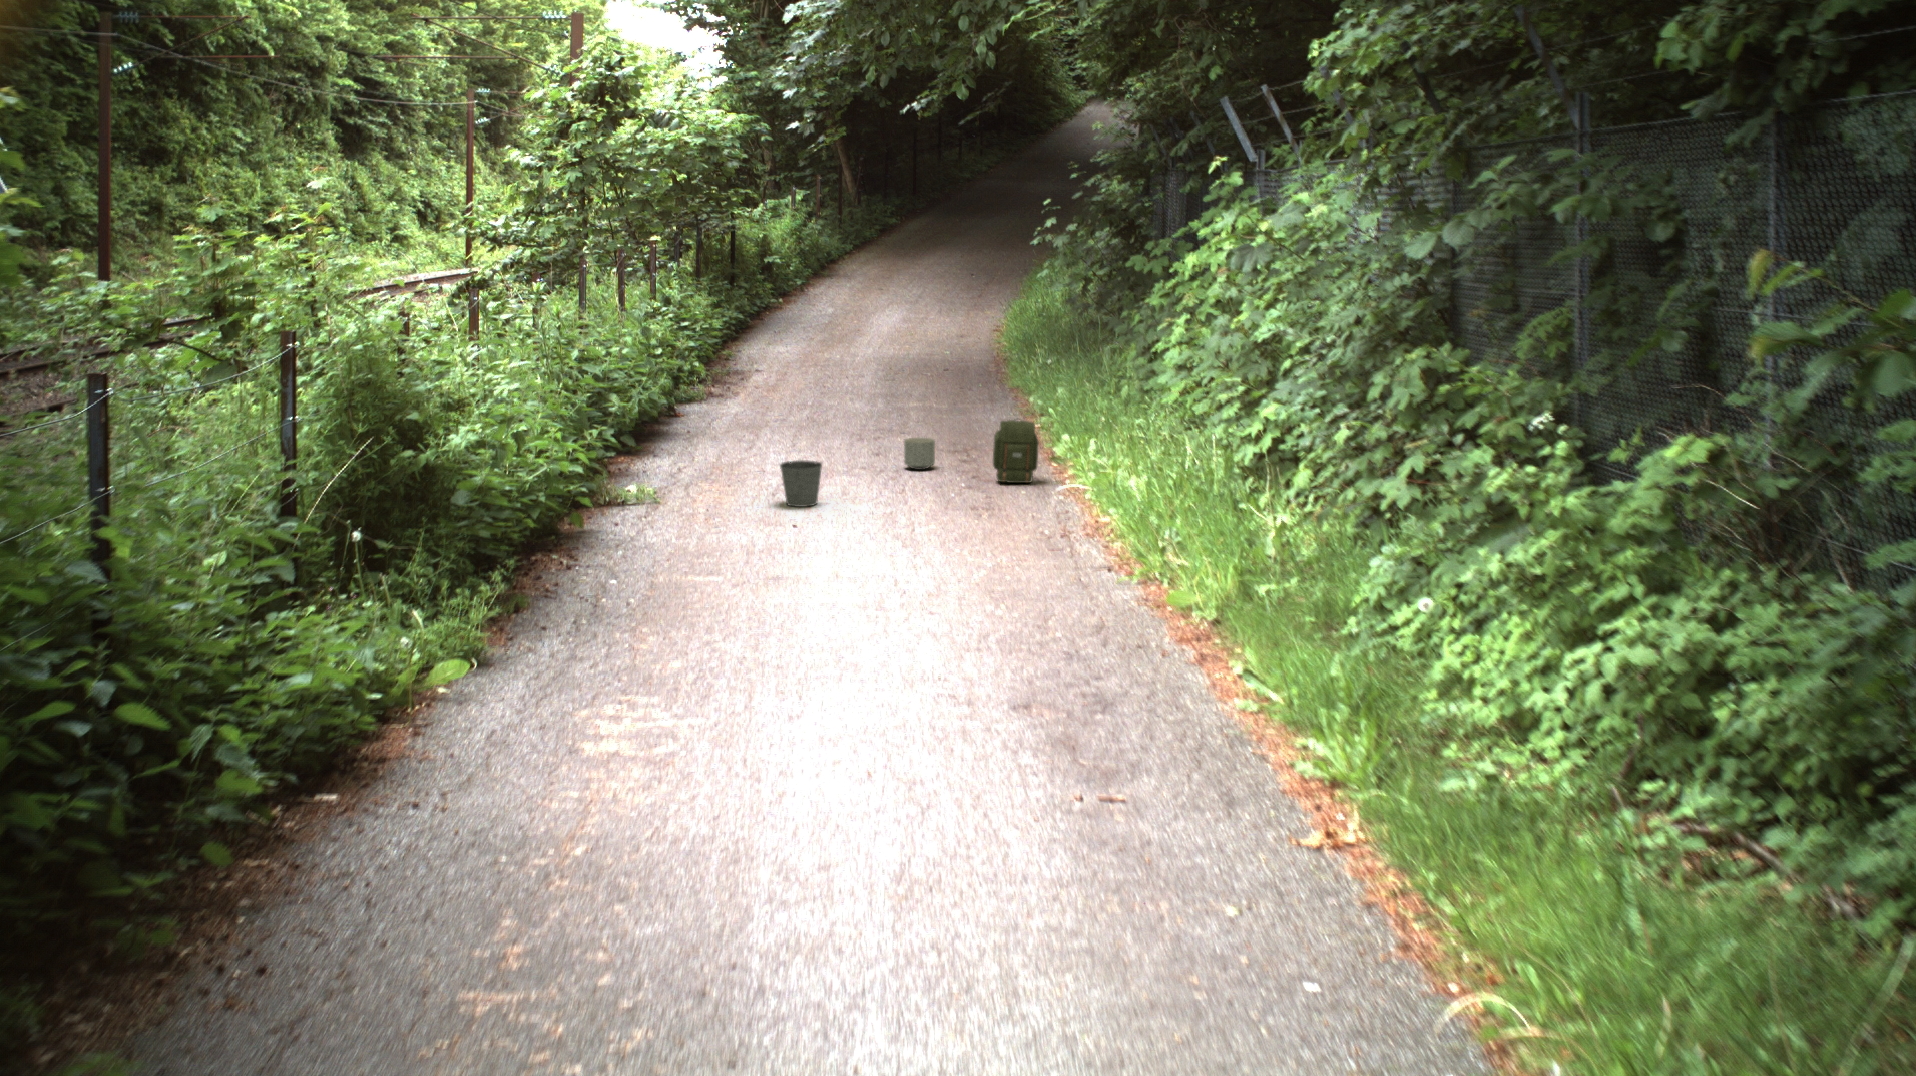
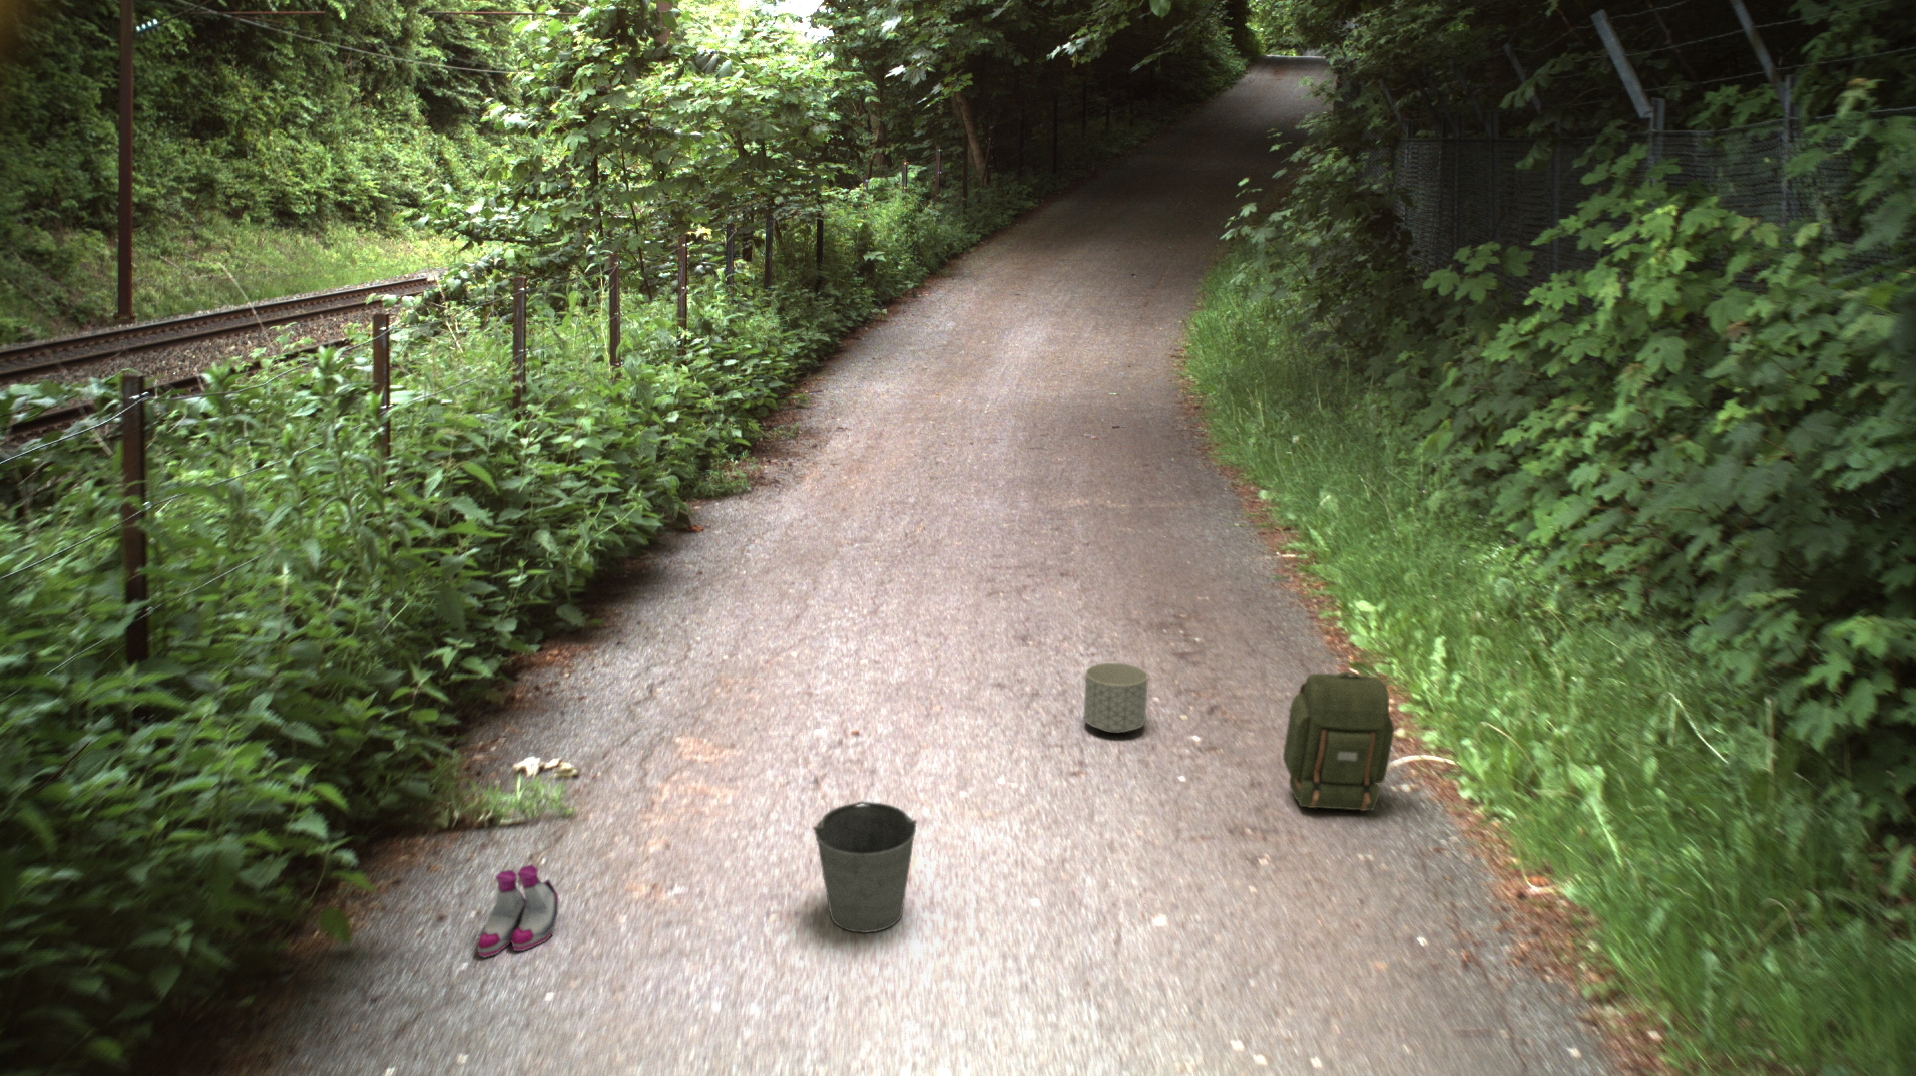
boots: none [642,478,673,512] -> present [477,864,559,957]

